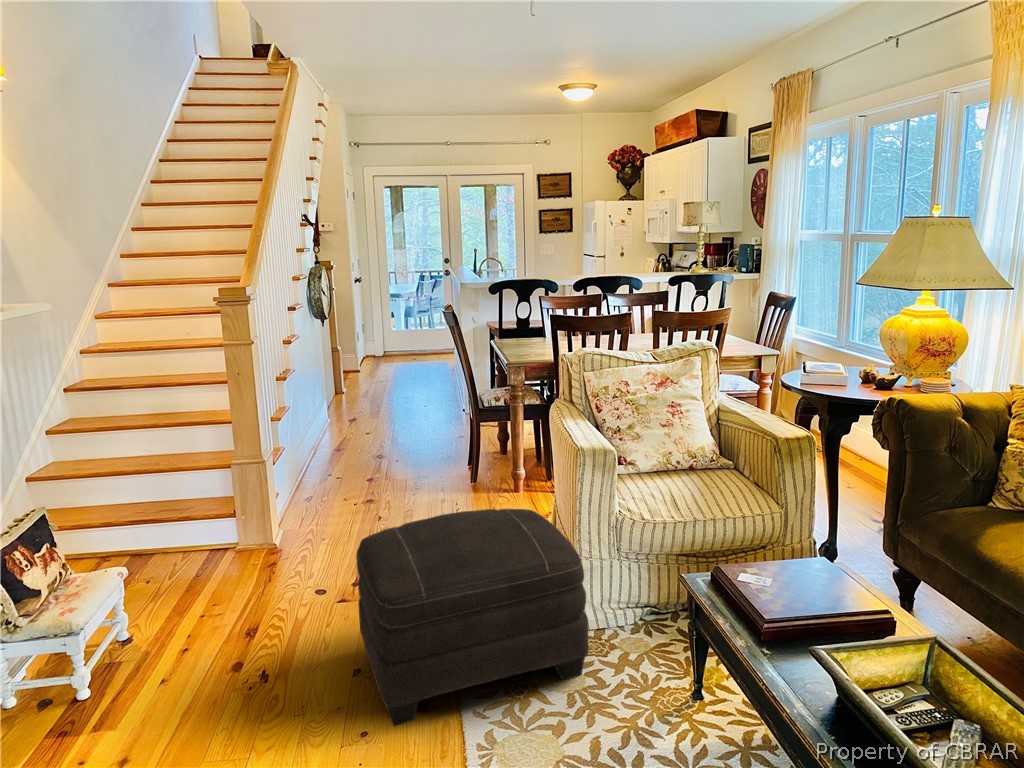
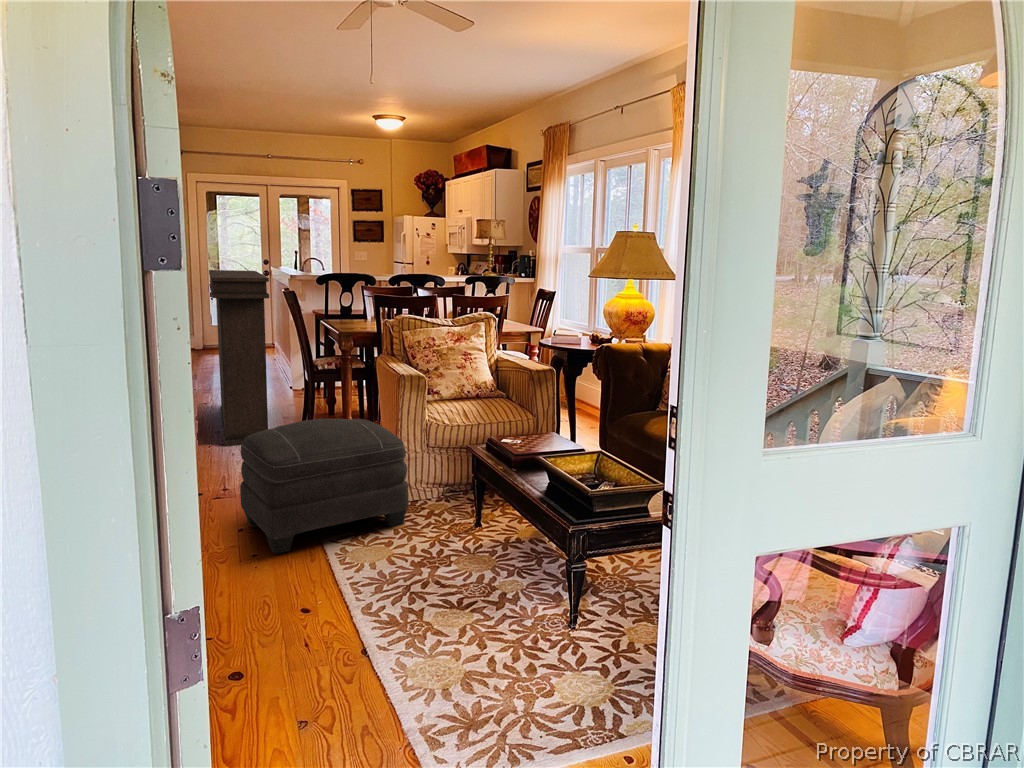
console table: none [353,282,426,502] -> present [209,270,269,446]

